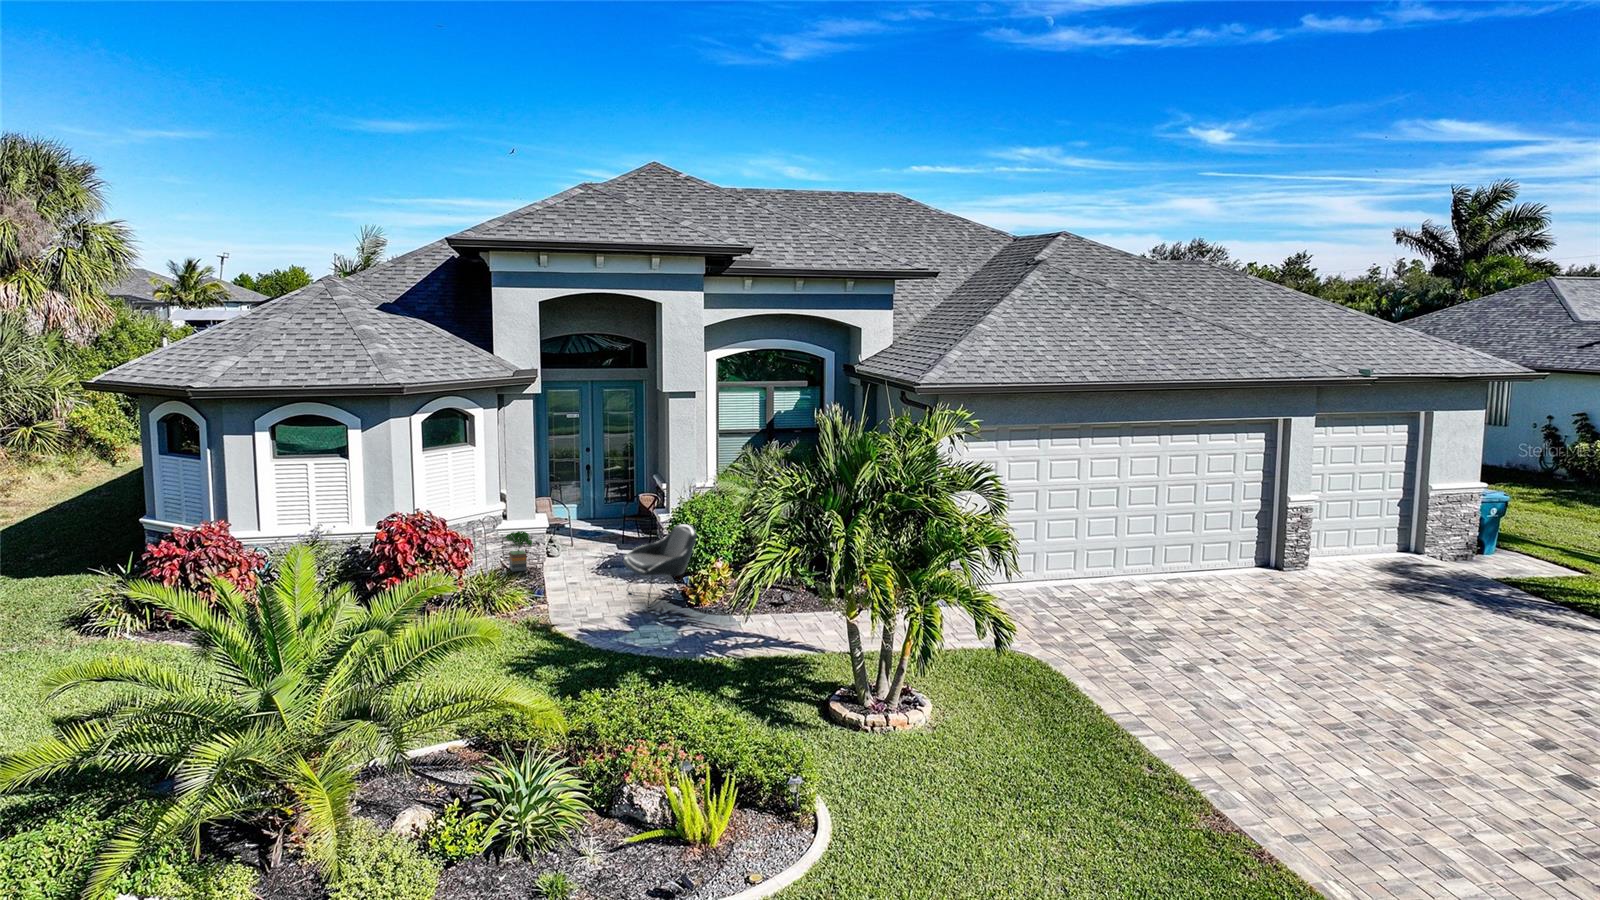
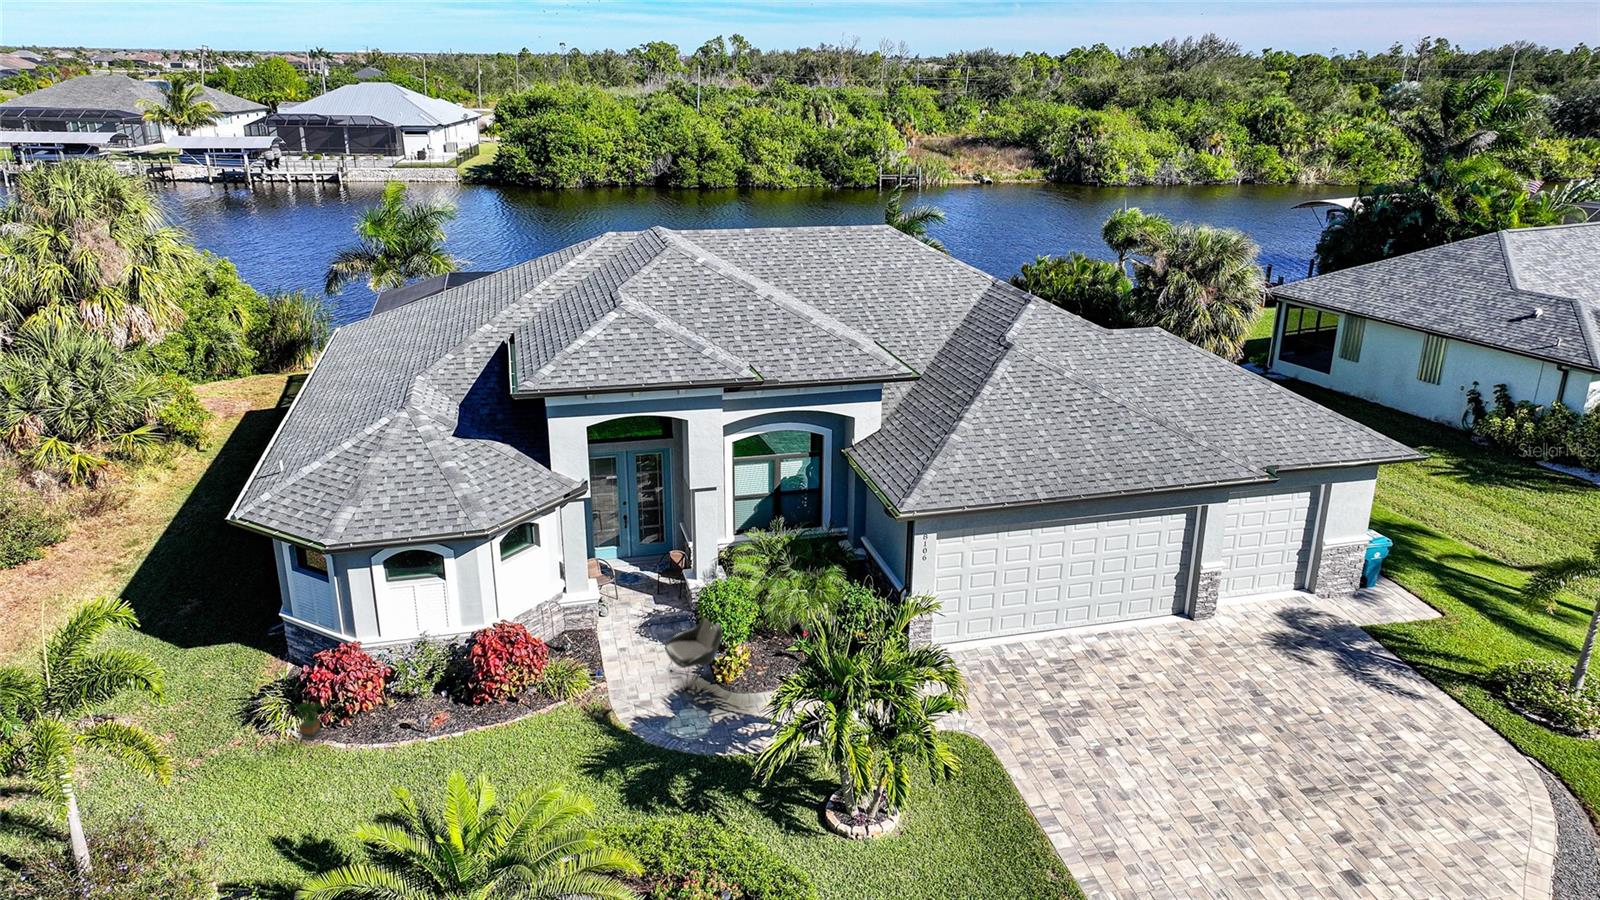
potted tree: present [506,531,532,571] -> present [297,703,321,740]

